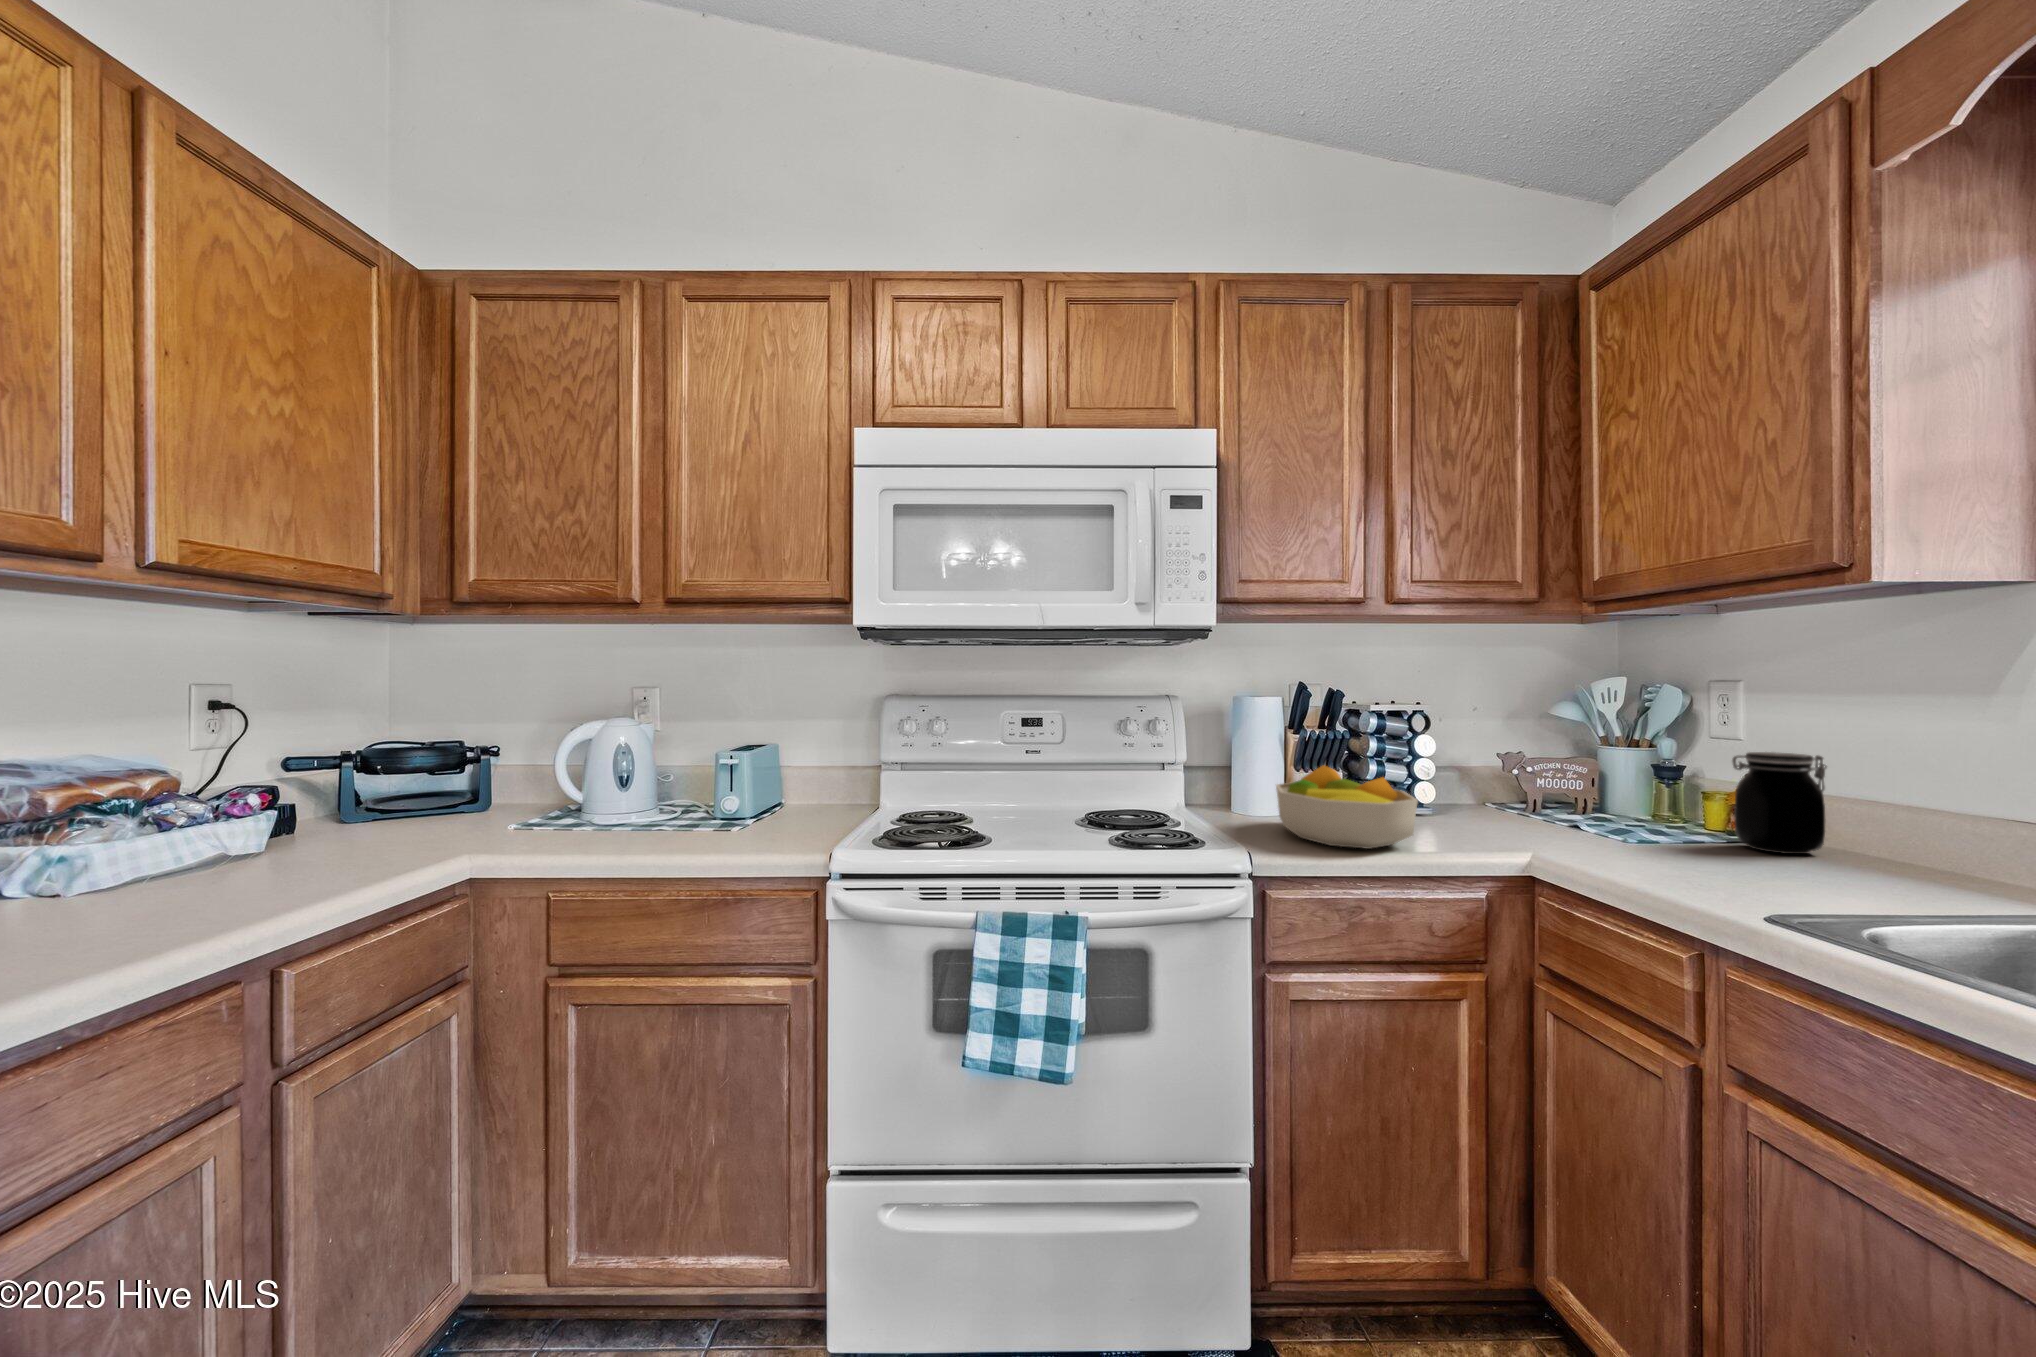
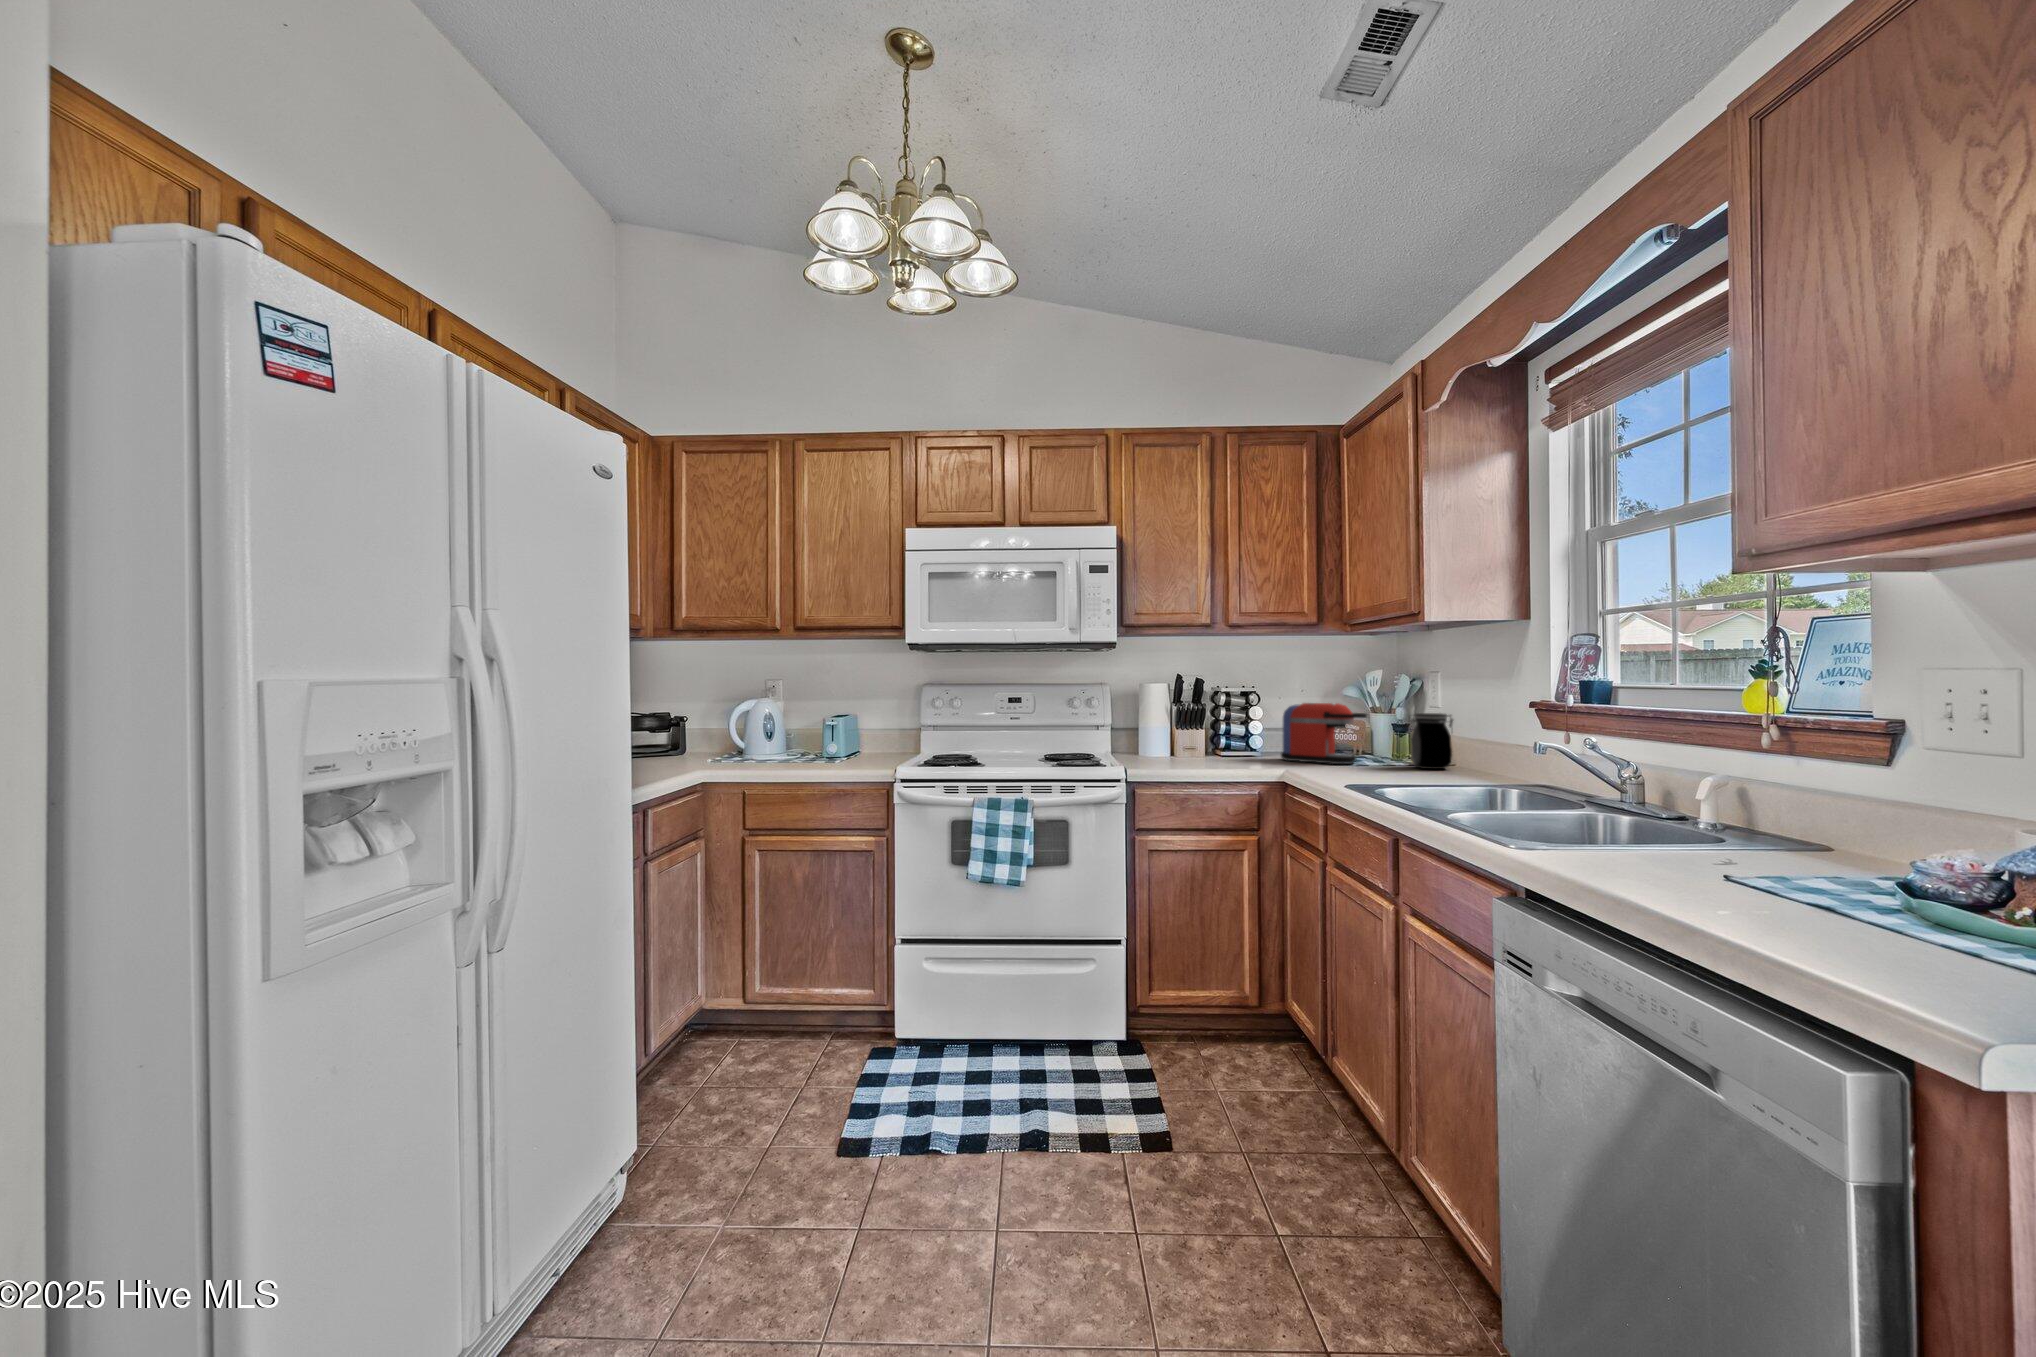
coffee maker: none [1483,731,1652,839] -> present [1281,703,1367,764]
fruit bowl: present [1276,765,1418,849] -> none [1152,723,1226,768]

